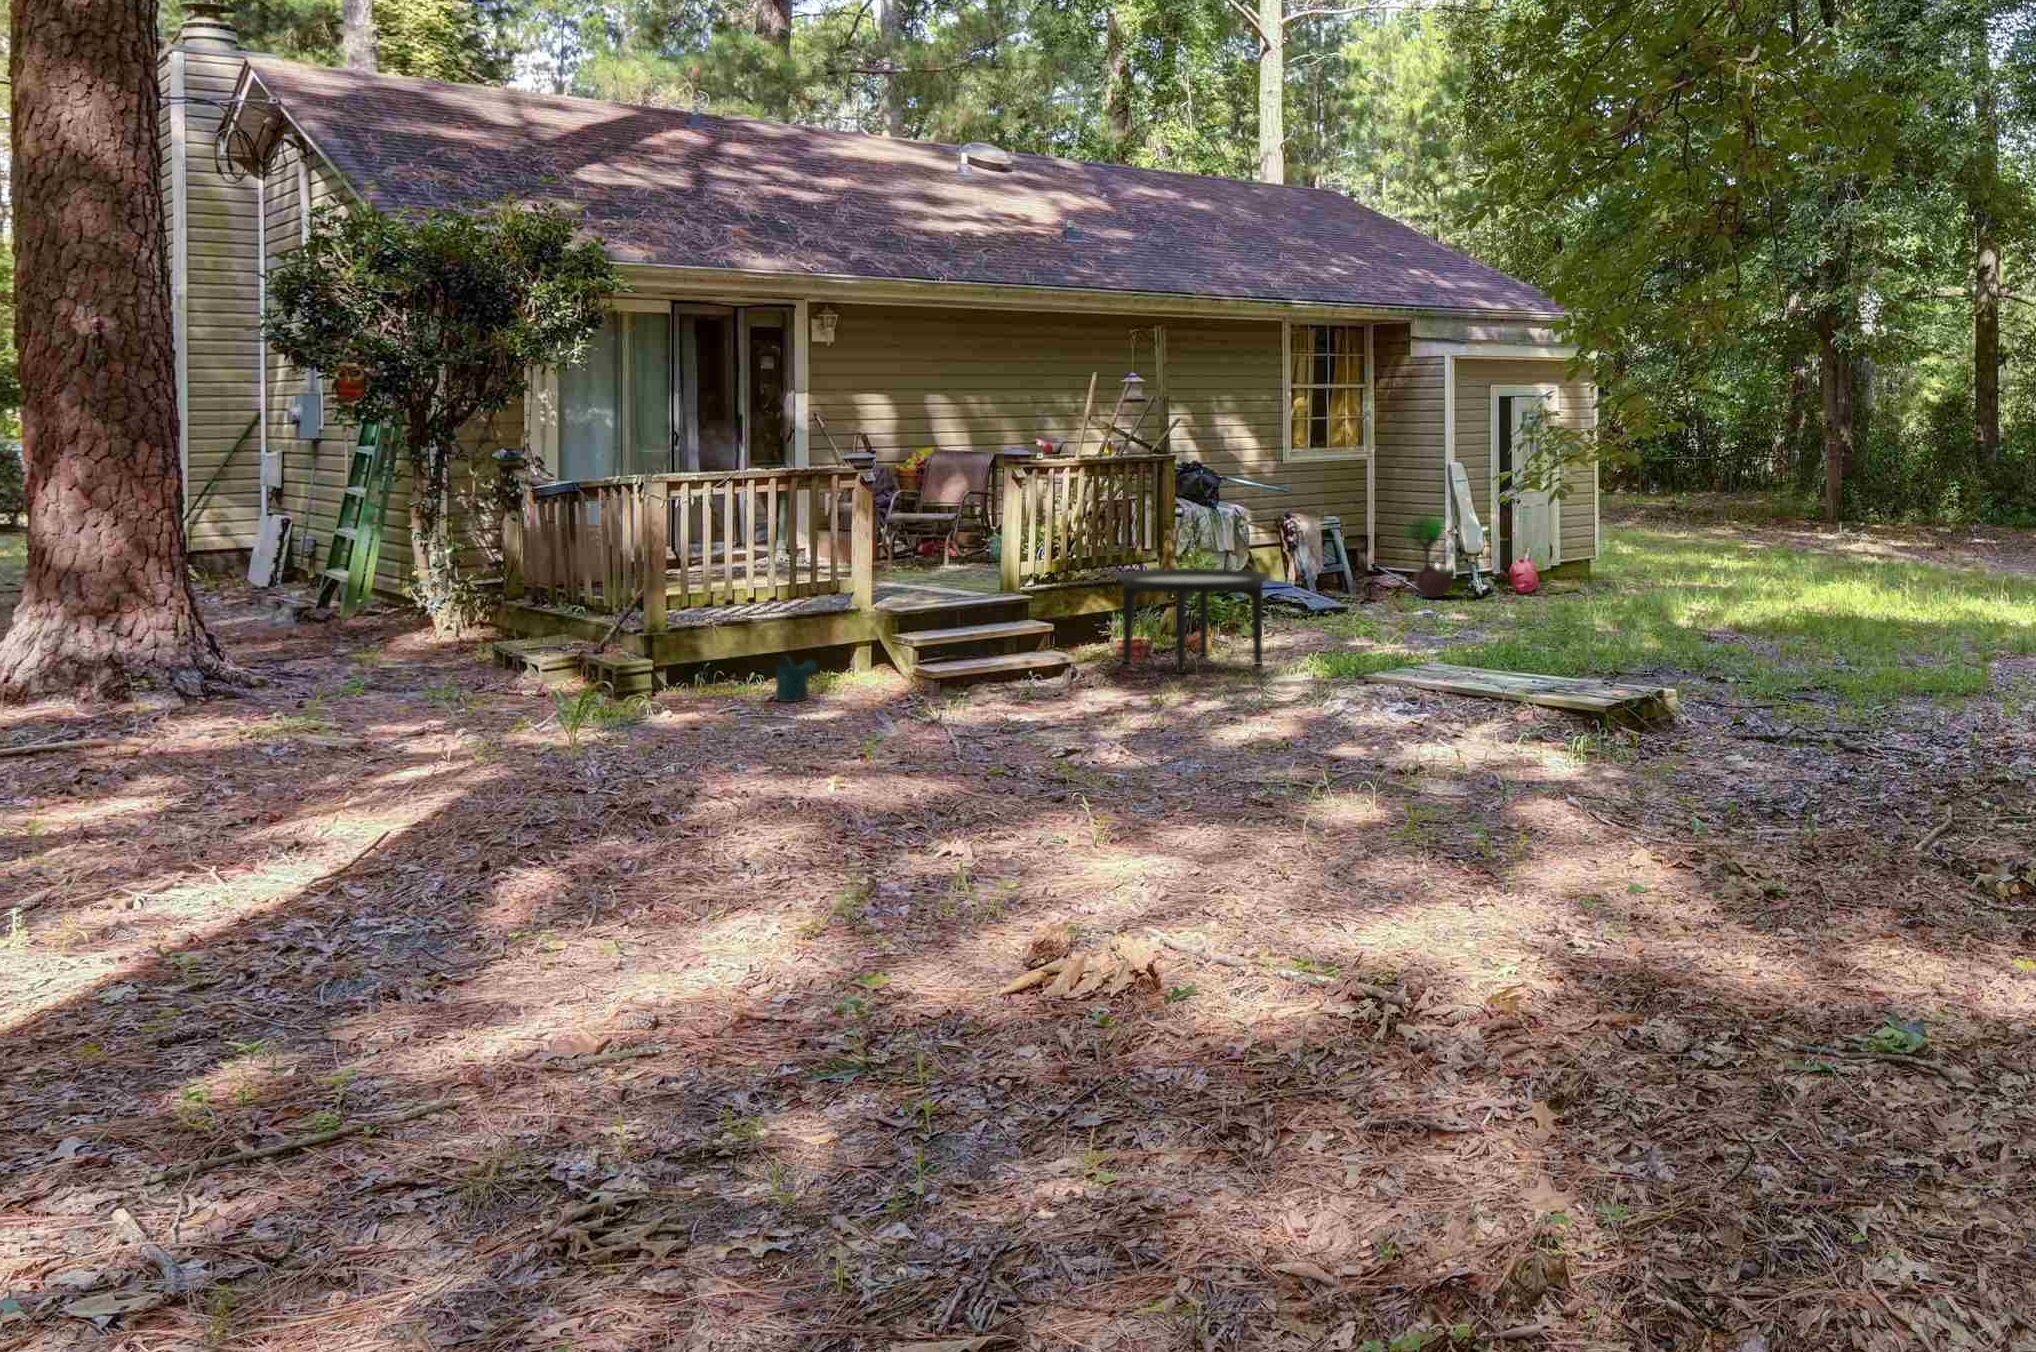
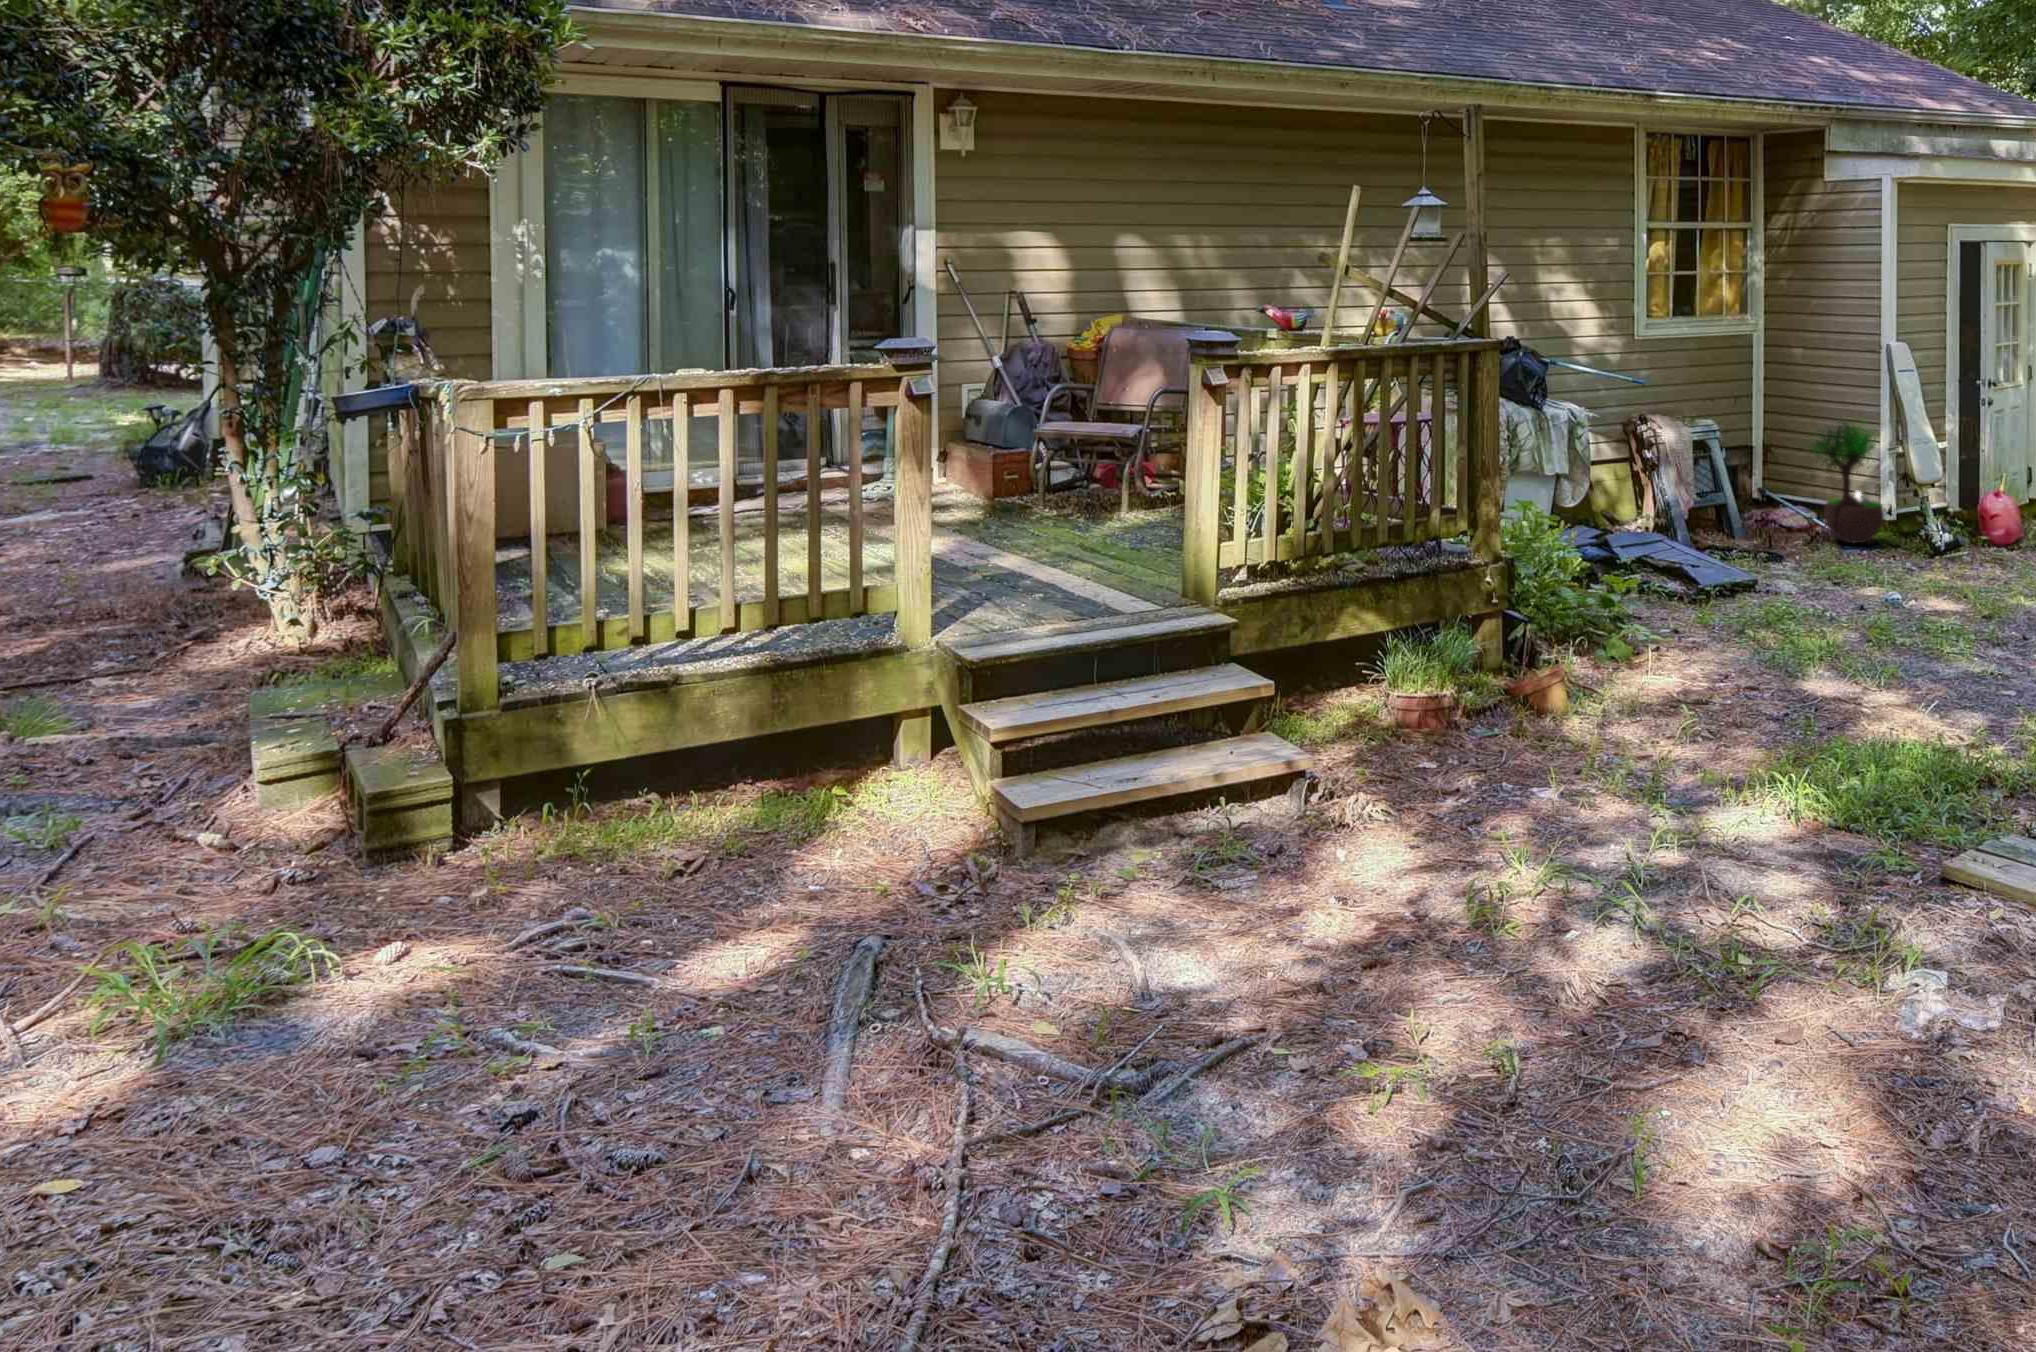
round table: present [1117,569,1269,673] -> none [1401,546,1690,779]
watering can: present [776,655,816,702] -> none [707,760,778,870]

